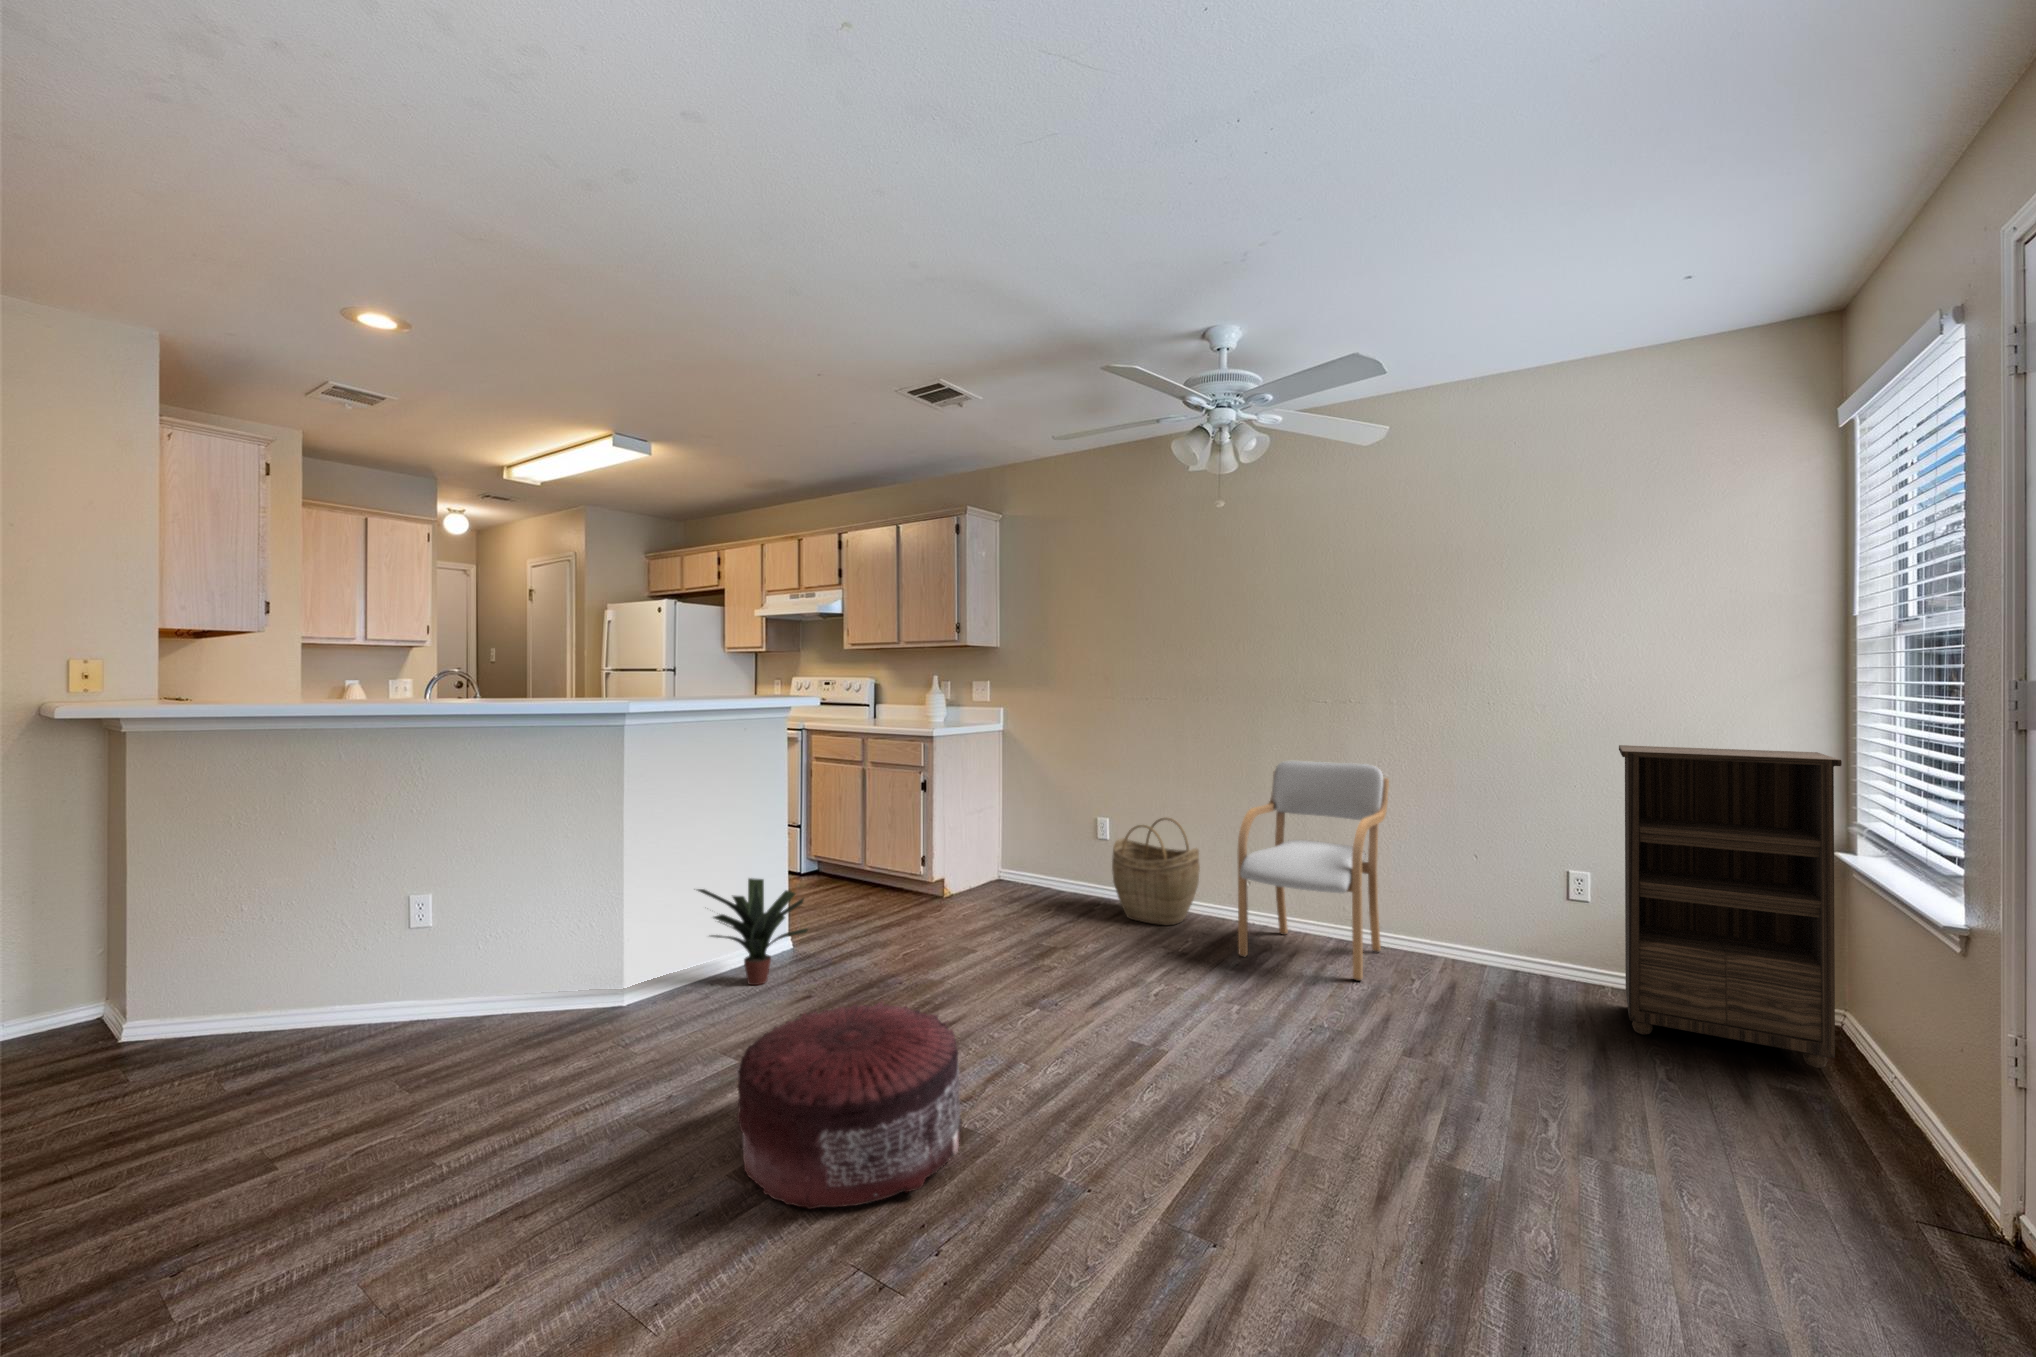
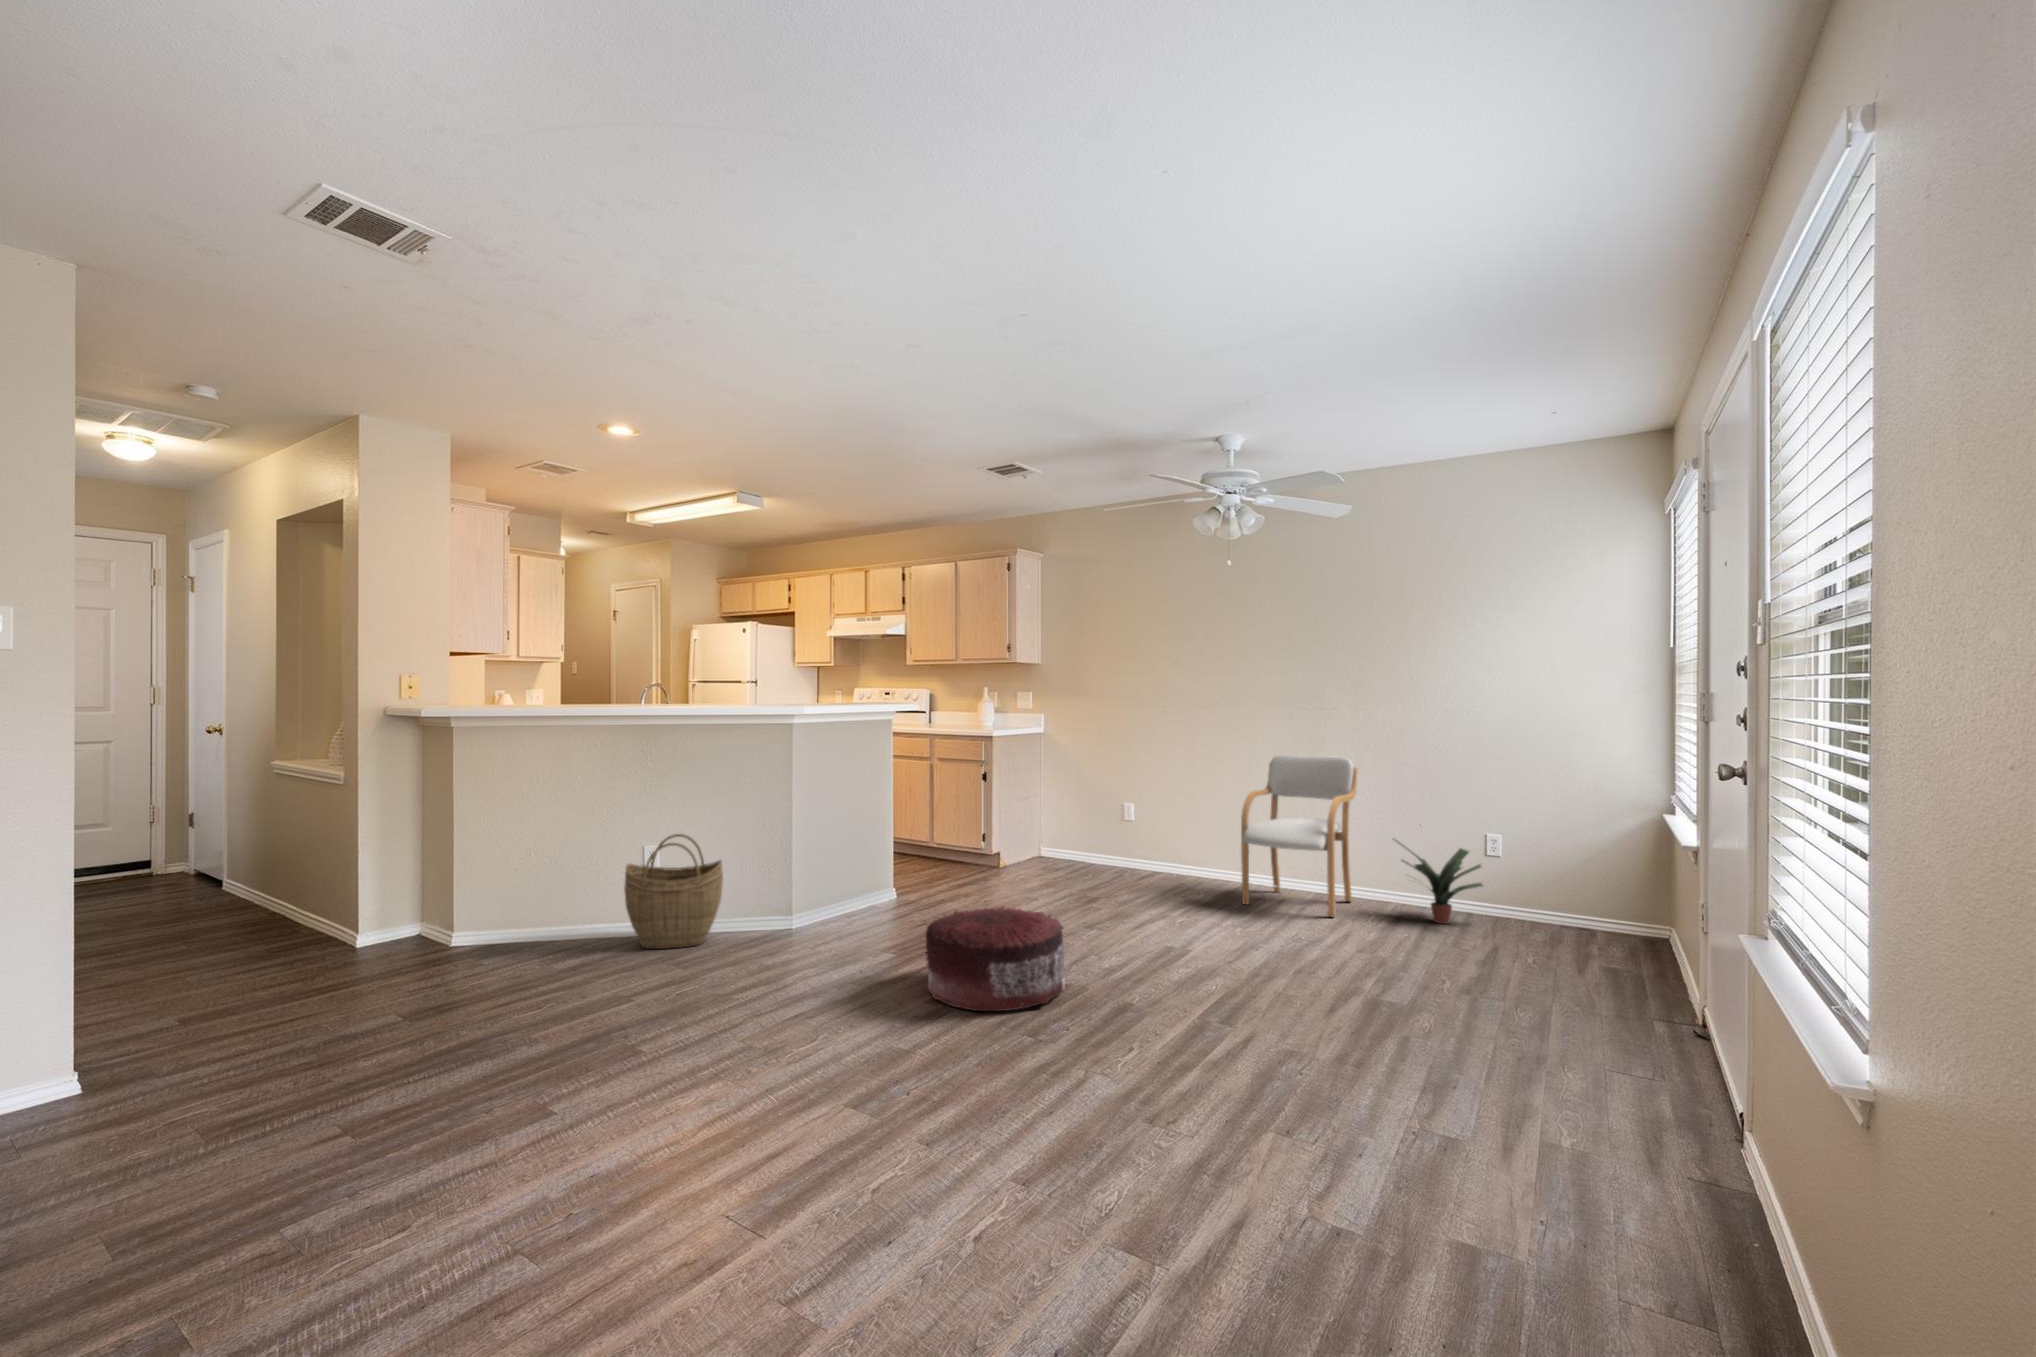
bookshelf: present [1619,745,1842,1068] -> none [1515,740,1654,960]
woven basket: present [1112,818,1200,925] -> present [624,834,723,949]
potted plant: present [697,878,808,985] -> present [1392,839,1483,924]

